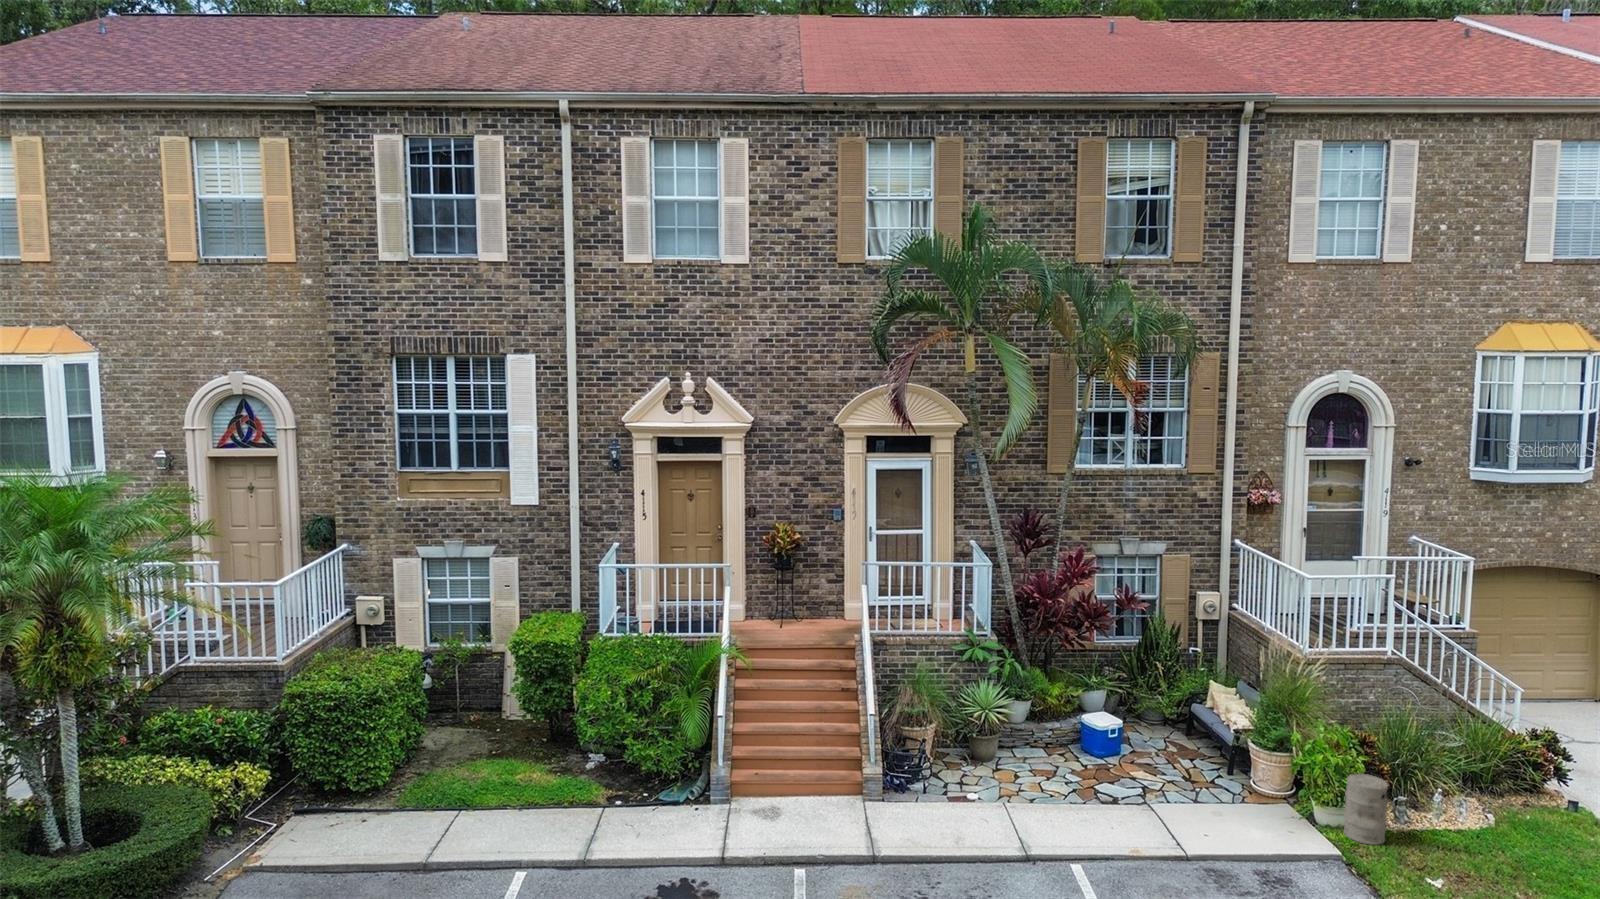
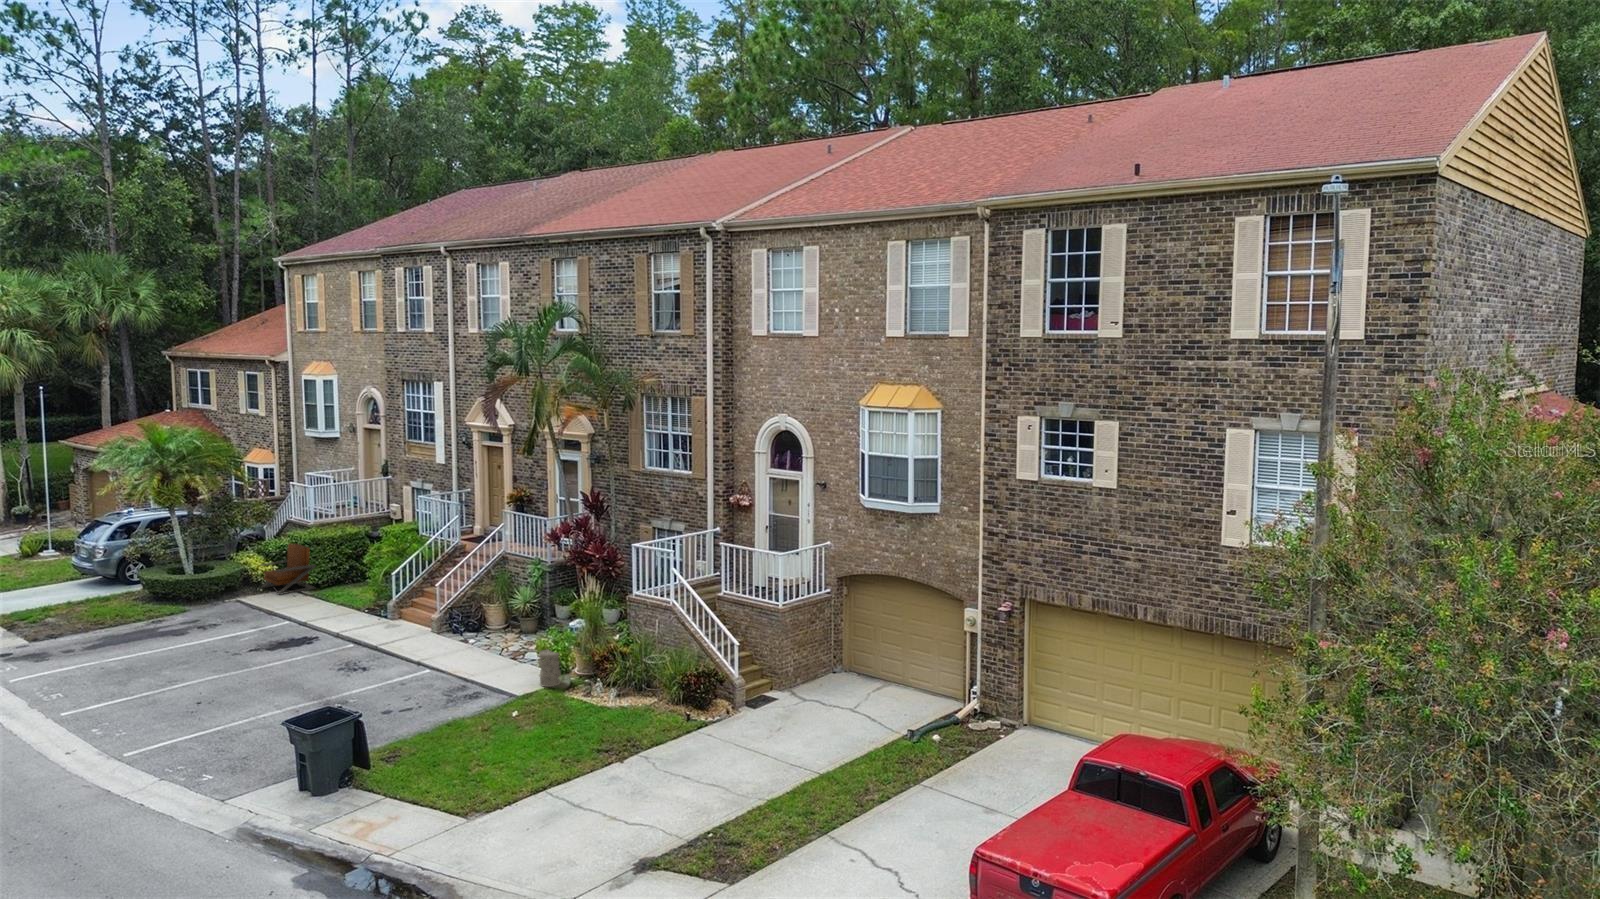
lounge chair: none [229,716,381,845] -> present [261,544,316,595]

